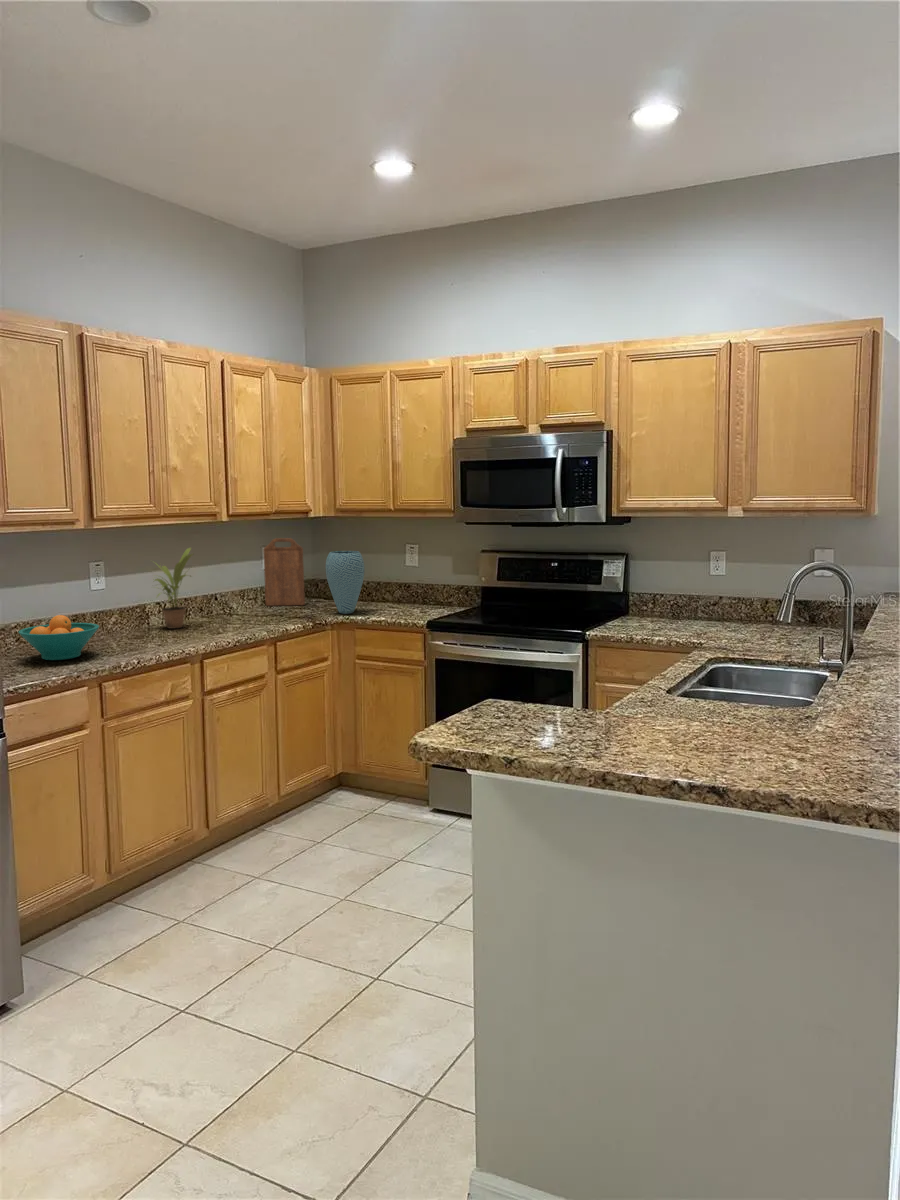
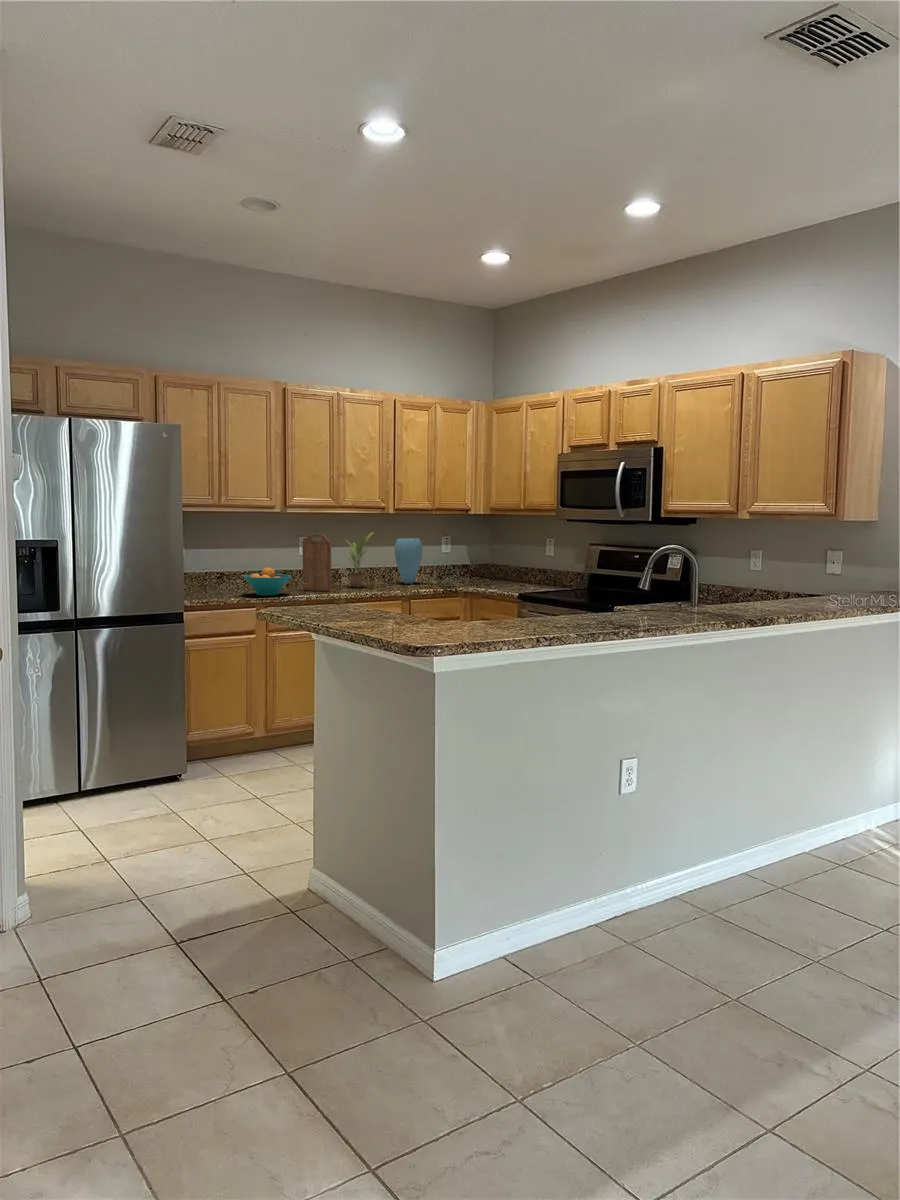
cutting board: present [263,538,305,606] -> present [302,534,331,591]
vase: present [326,551,364,614] -> present [395,538,422,584]

